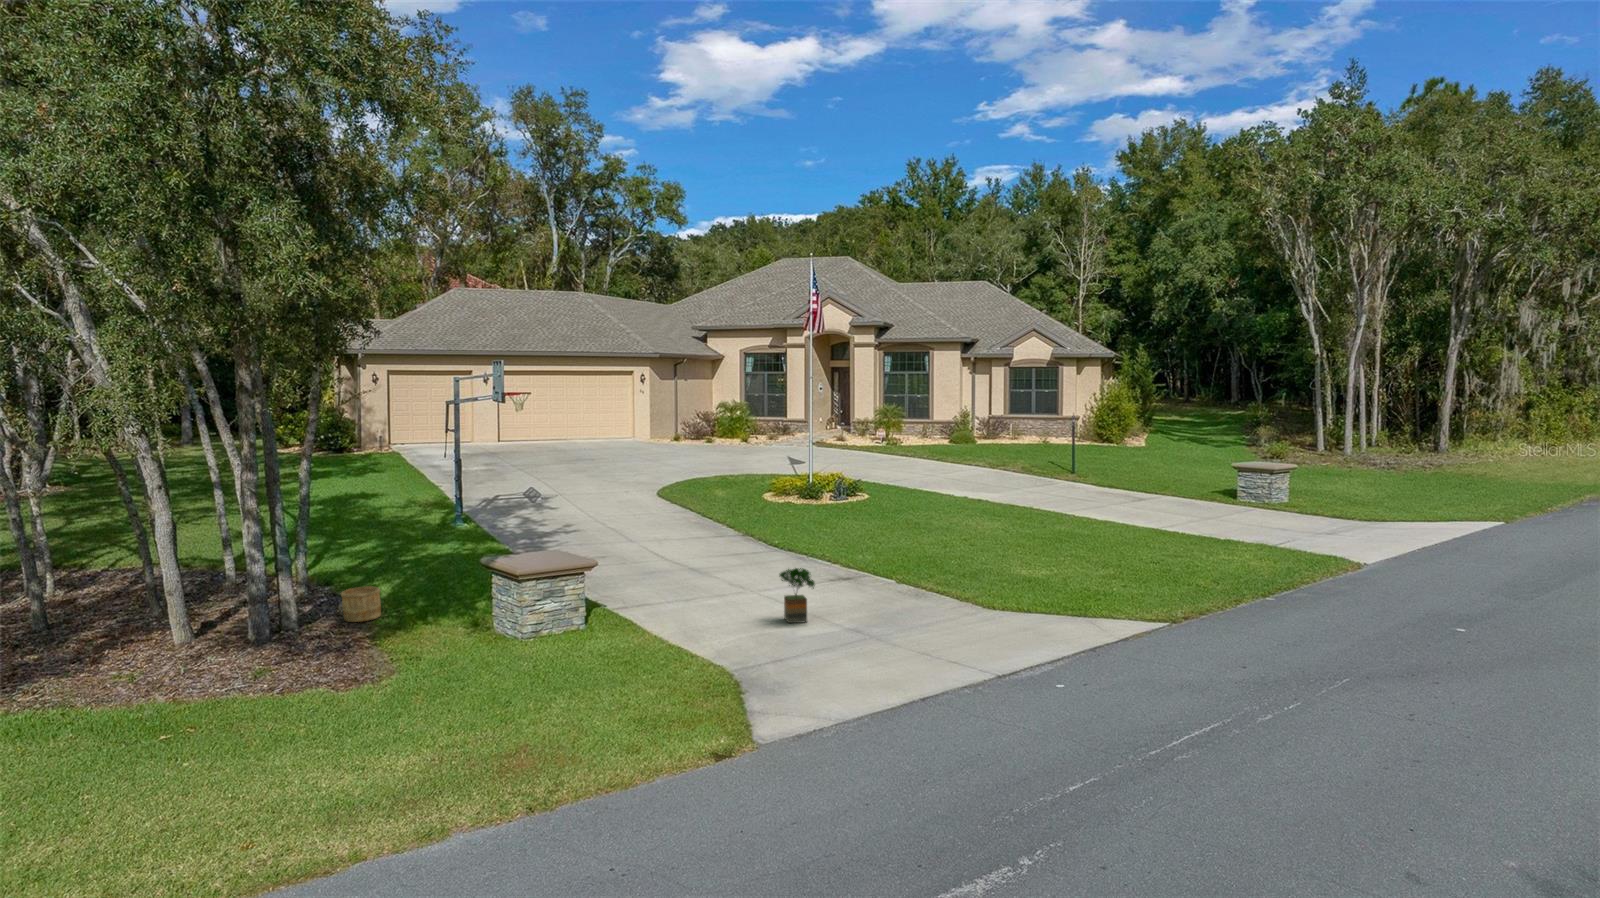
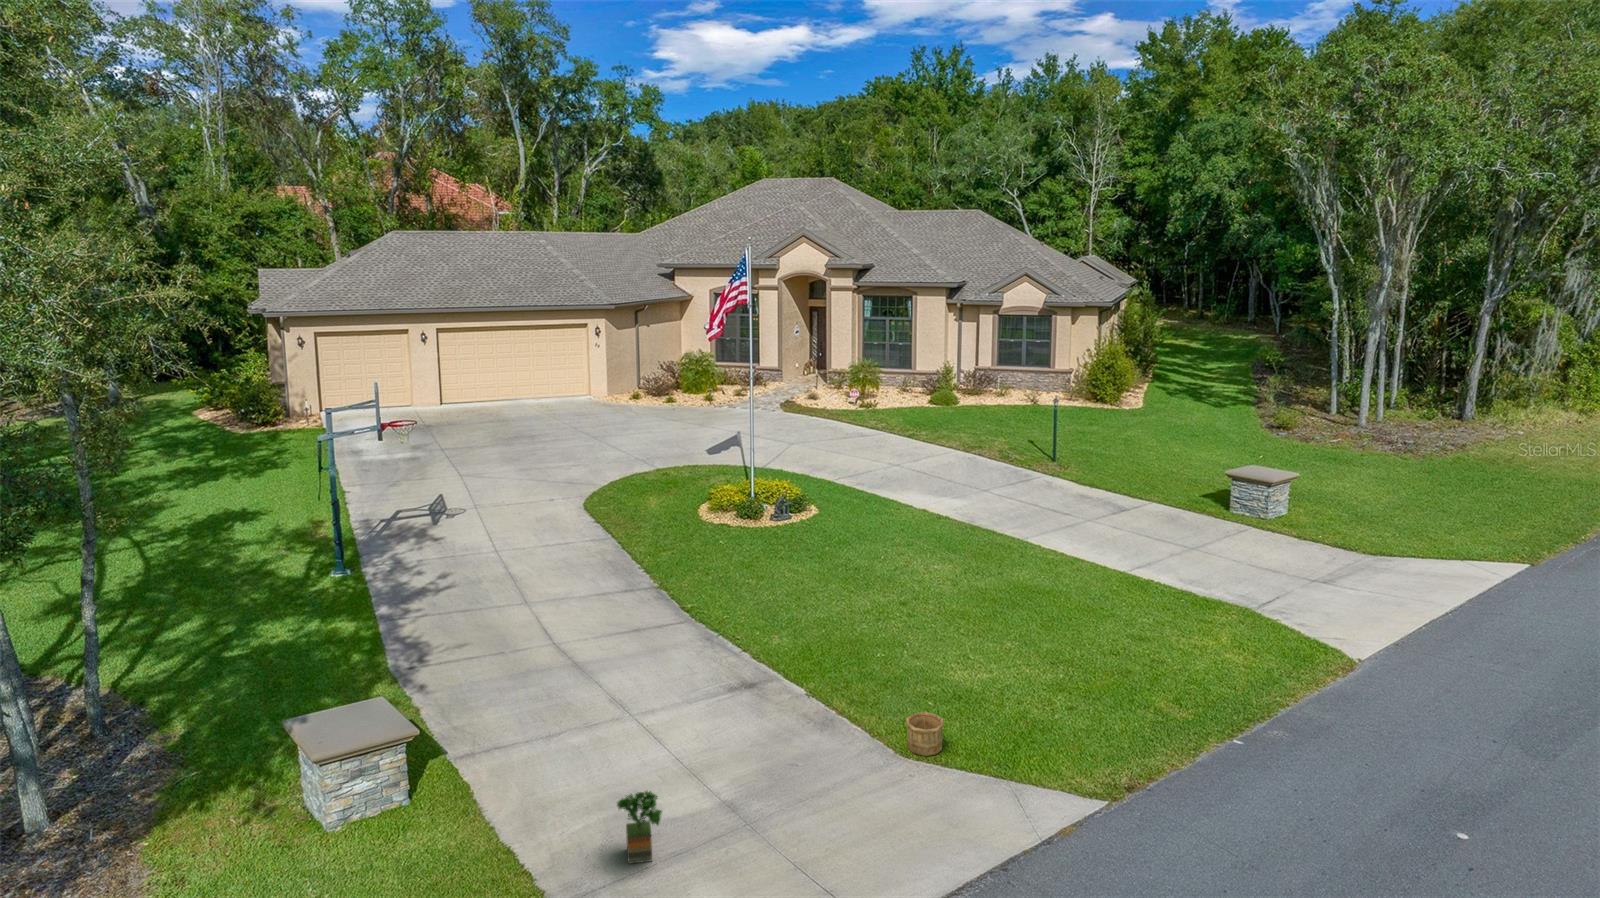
wooden bucket: present [341,586,381,622] -> present [906,712,944,756]

